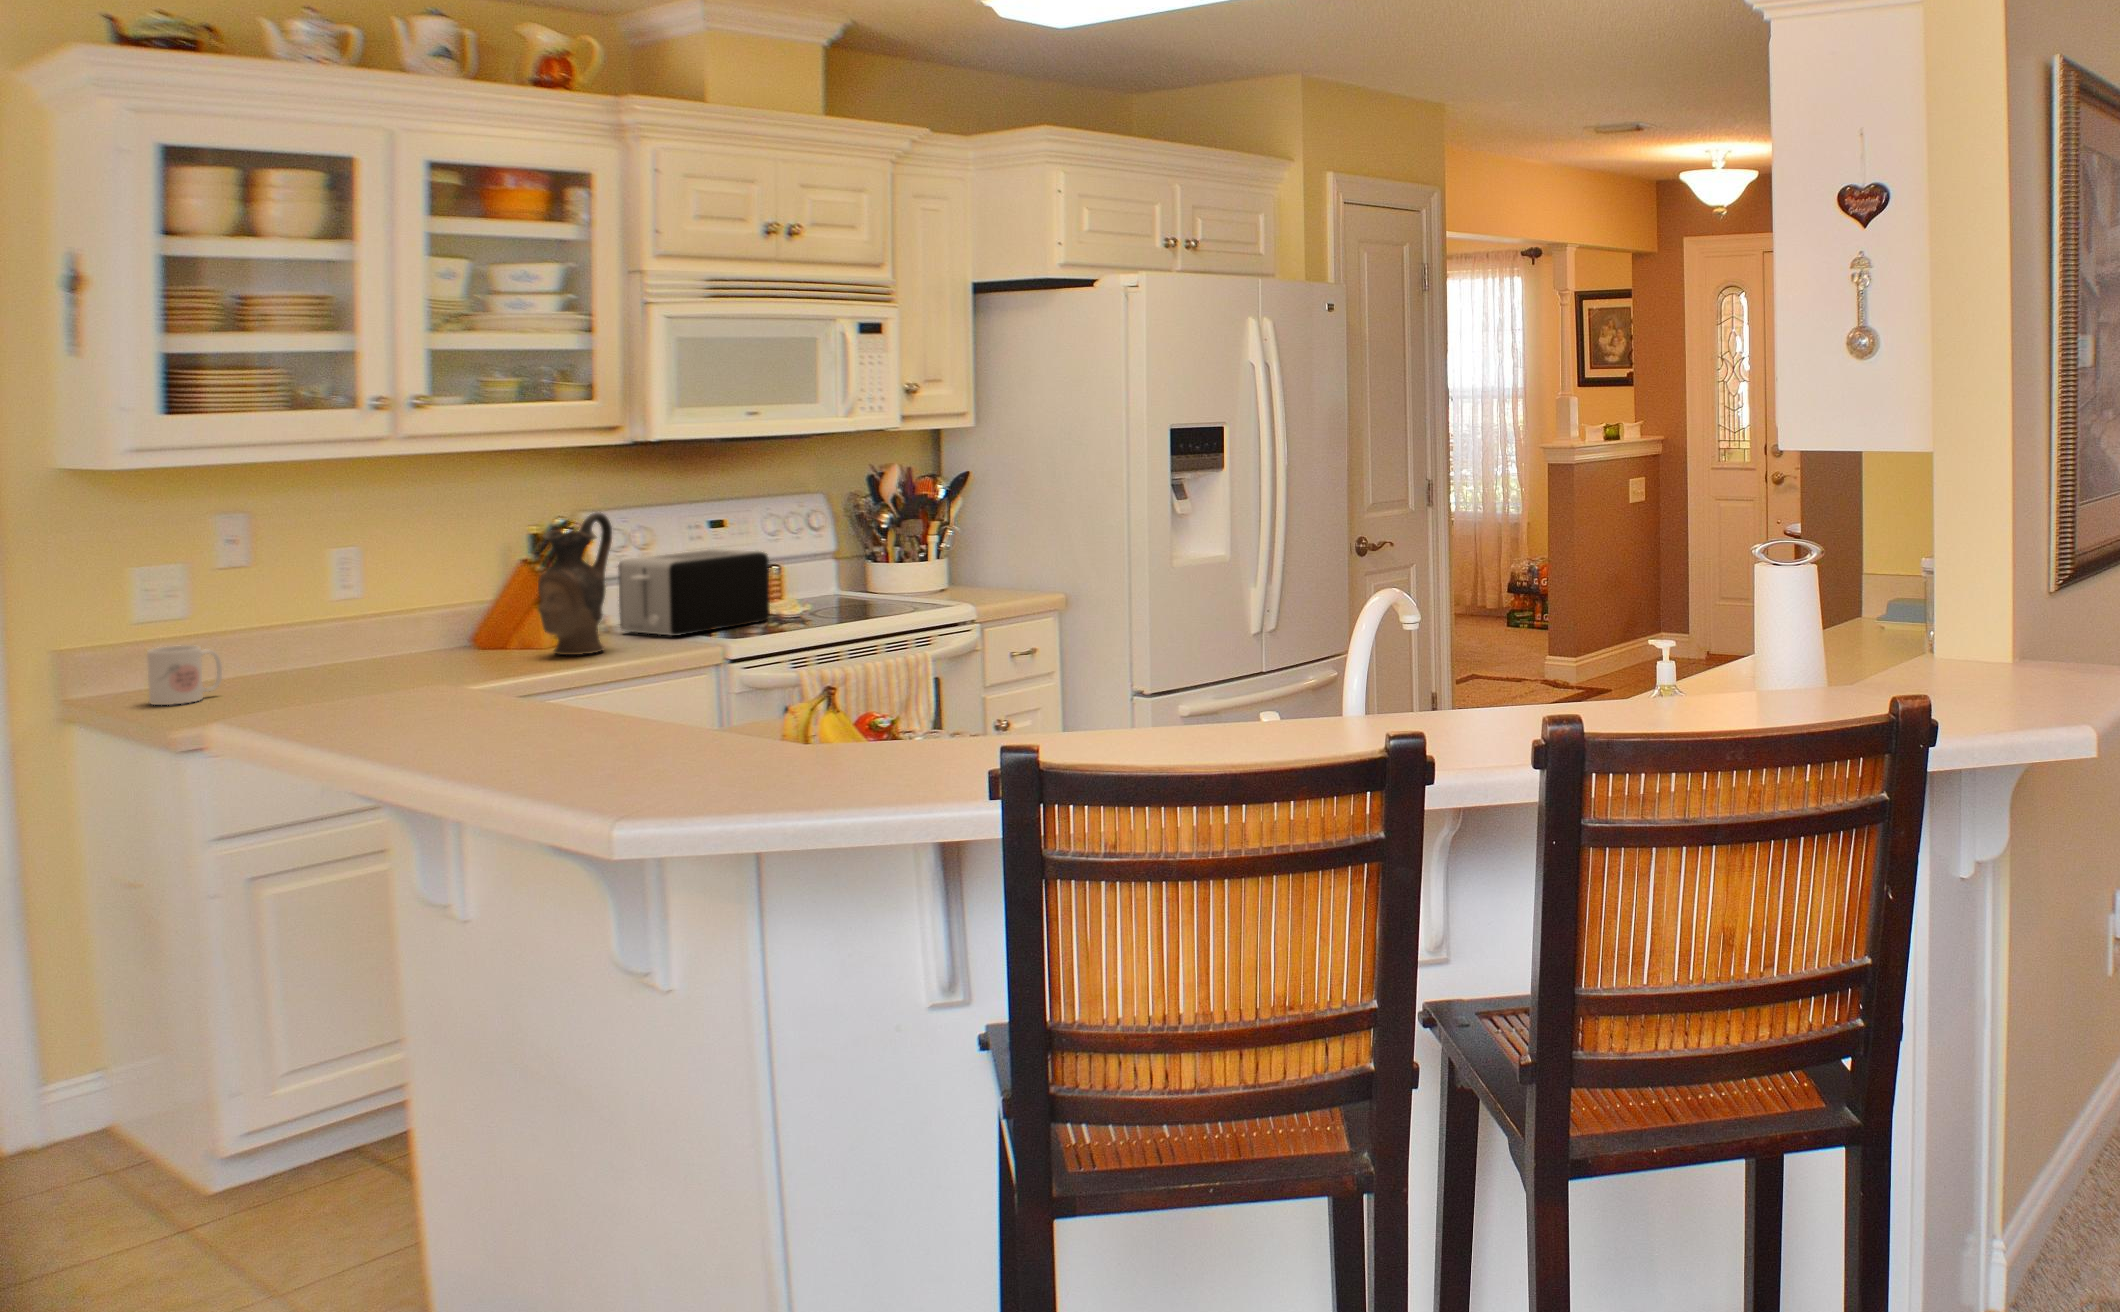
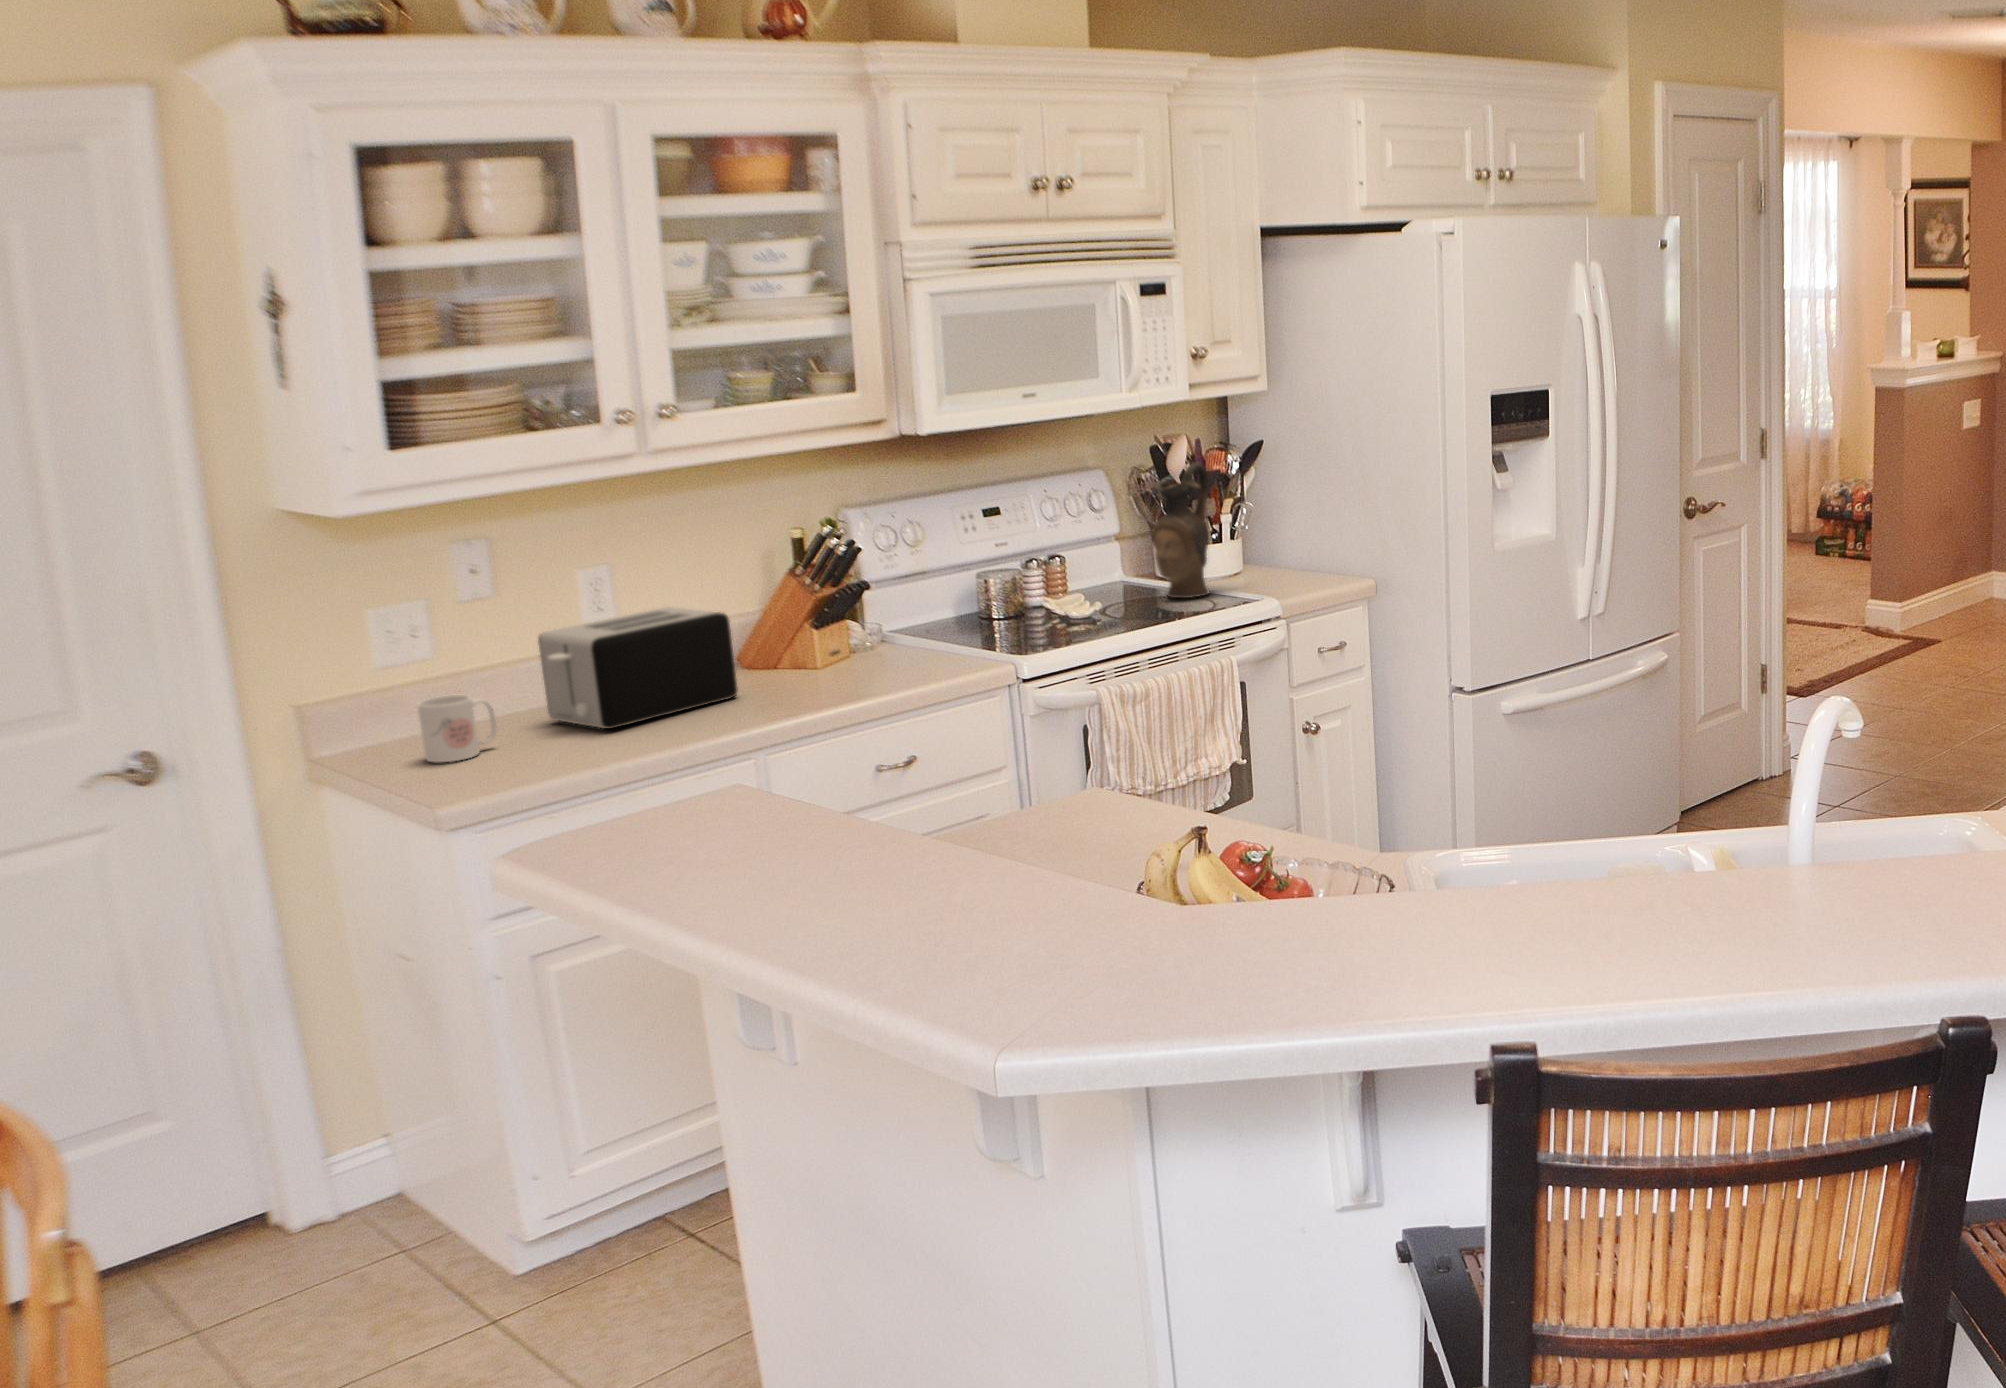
ceramic pitcher: present [538,512,612,655] -> present [1151,463,1209,598]
toaster: present [618,549,770,636] -> present [538,607,737,729]

